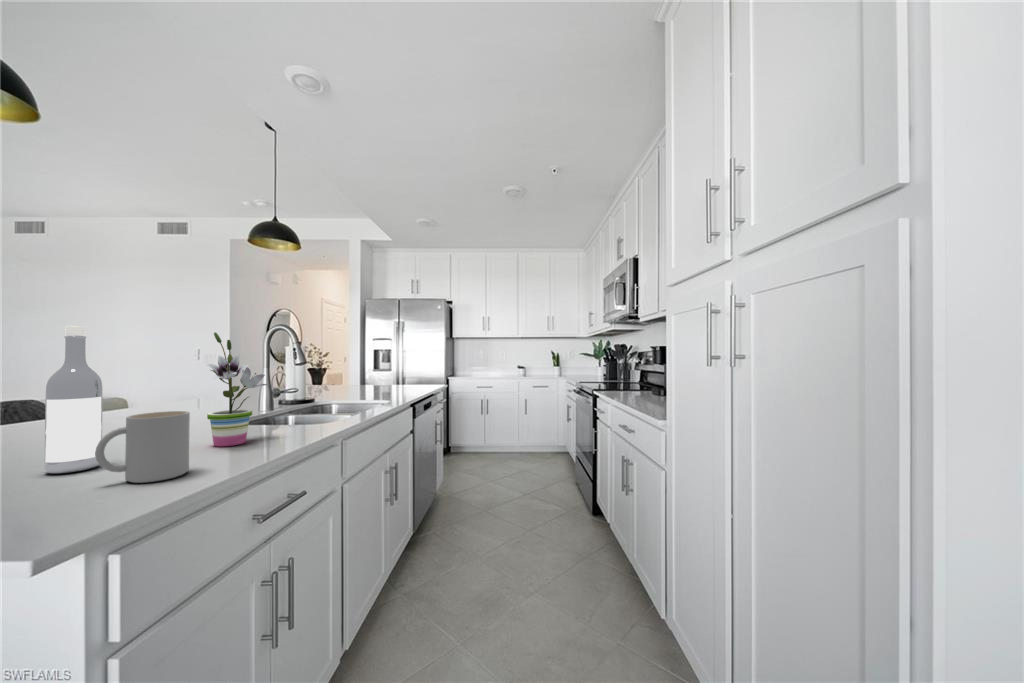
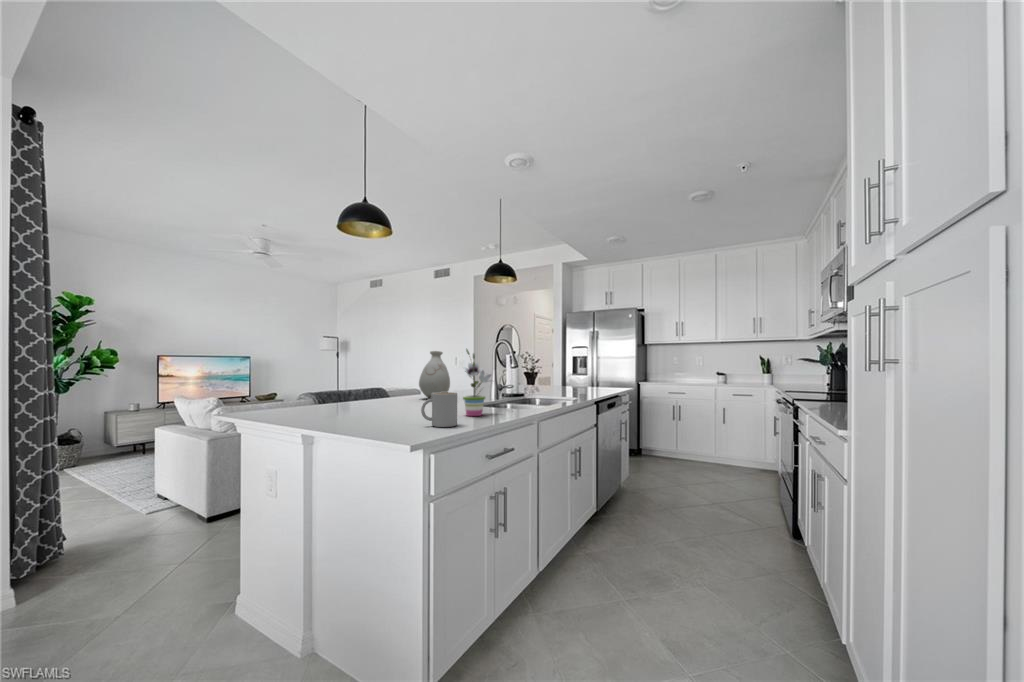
wine bottle: present [44,326,102,474] -> none [400,347,420,420]
vase: none [124,340,189,416] -> present [419,351,450,398]

